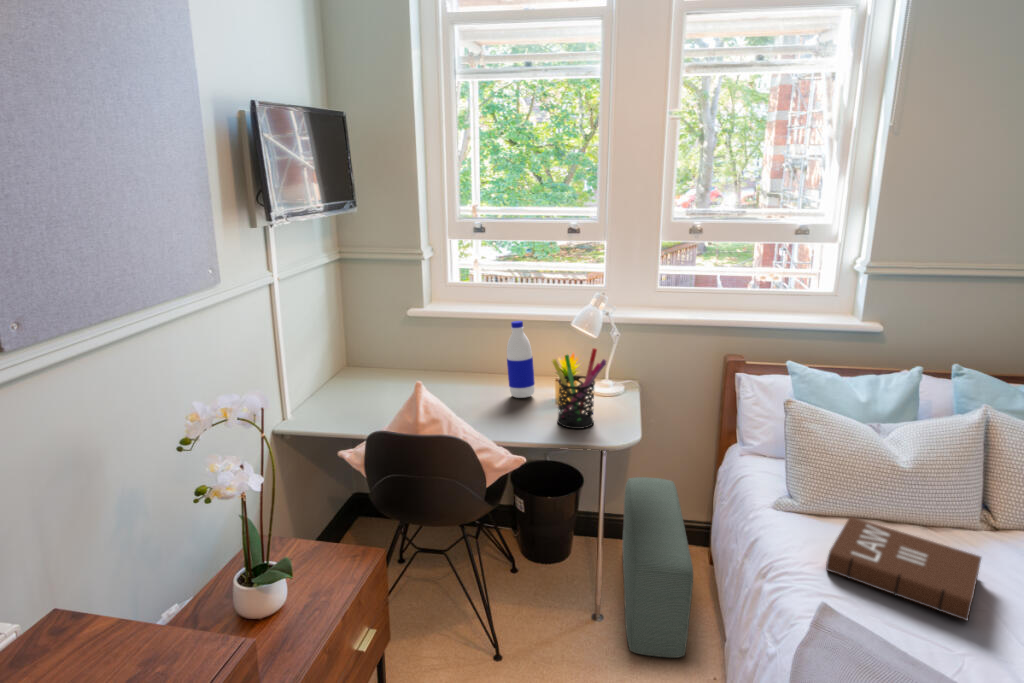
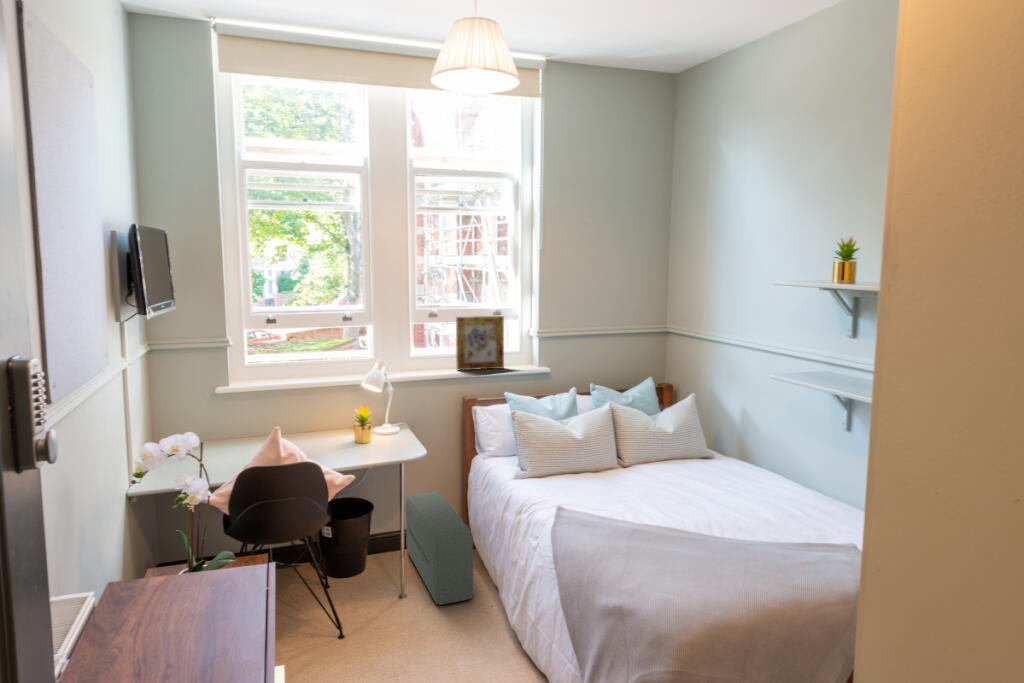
picture frame: none [723,235,809,319] -> present [456,316,504,370]
water bottle: present [507,321,534,398] -> none [313,386,337,444]
pen holder: present [552,348,606,429] -> none [360,395,398,453]
book: present [826,517,981,620] -> none [553,471,623,502]

